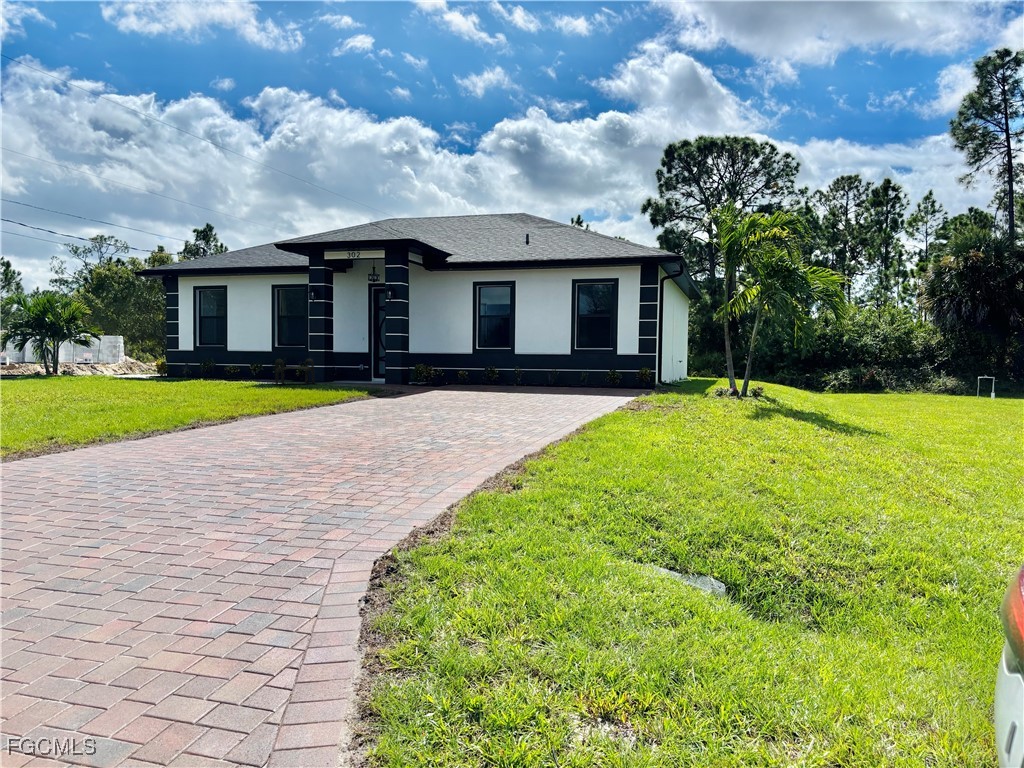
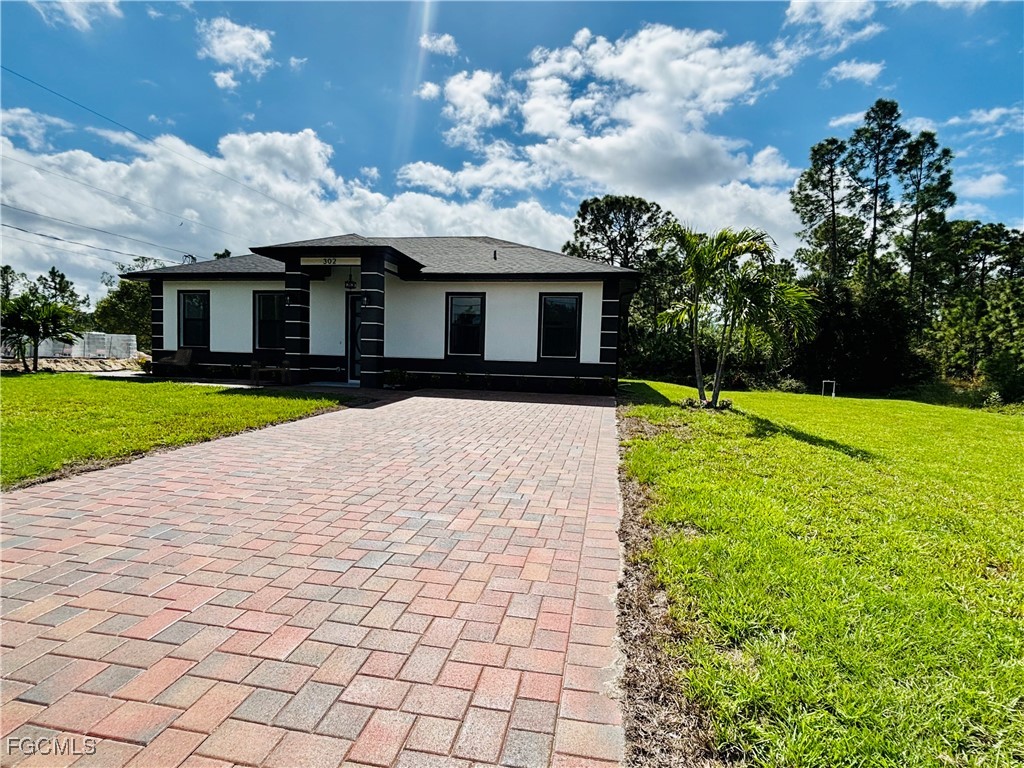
lounge chair: none [178,349,213,378] -> present [157,349,191,375]

